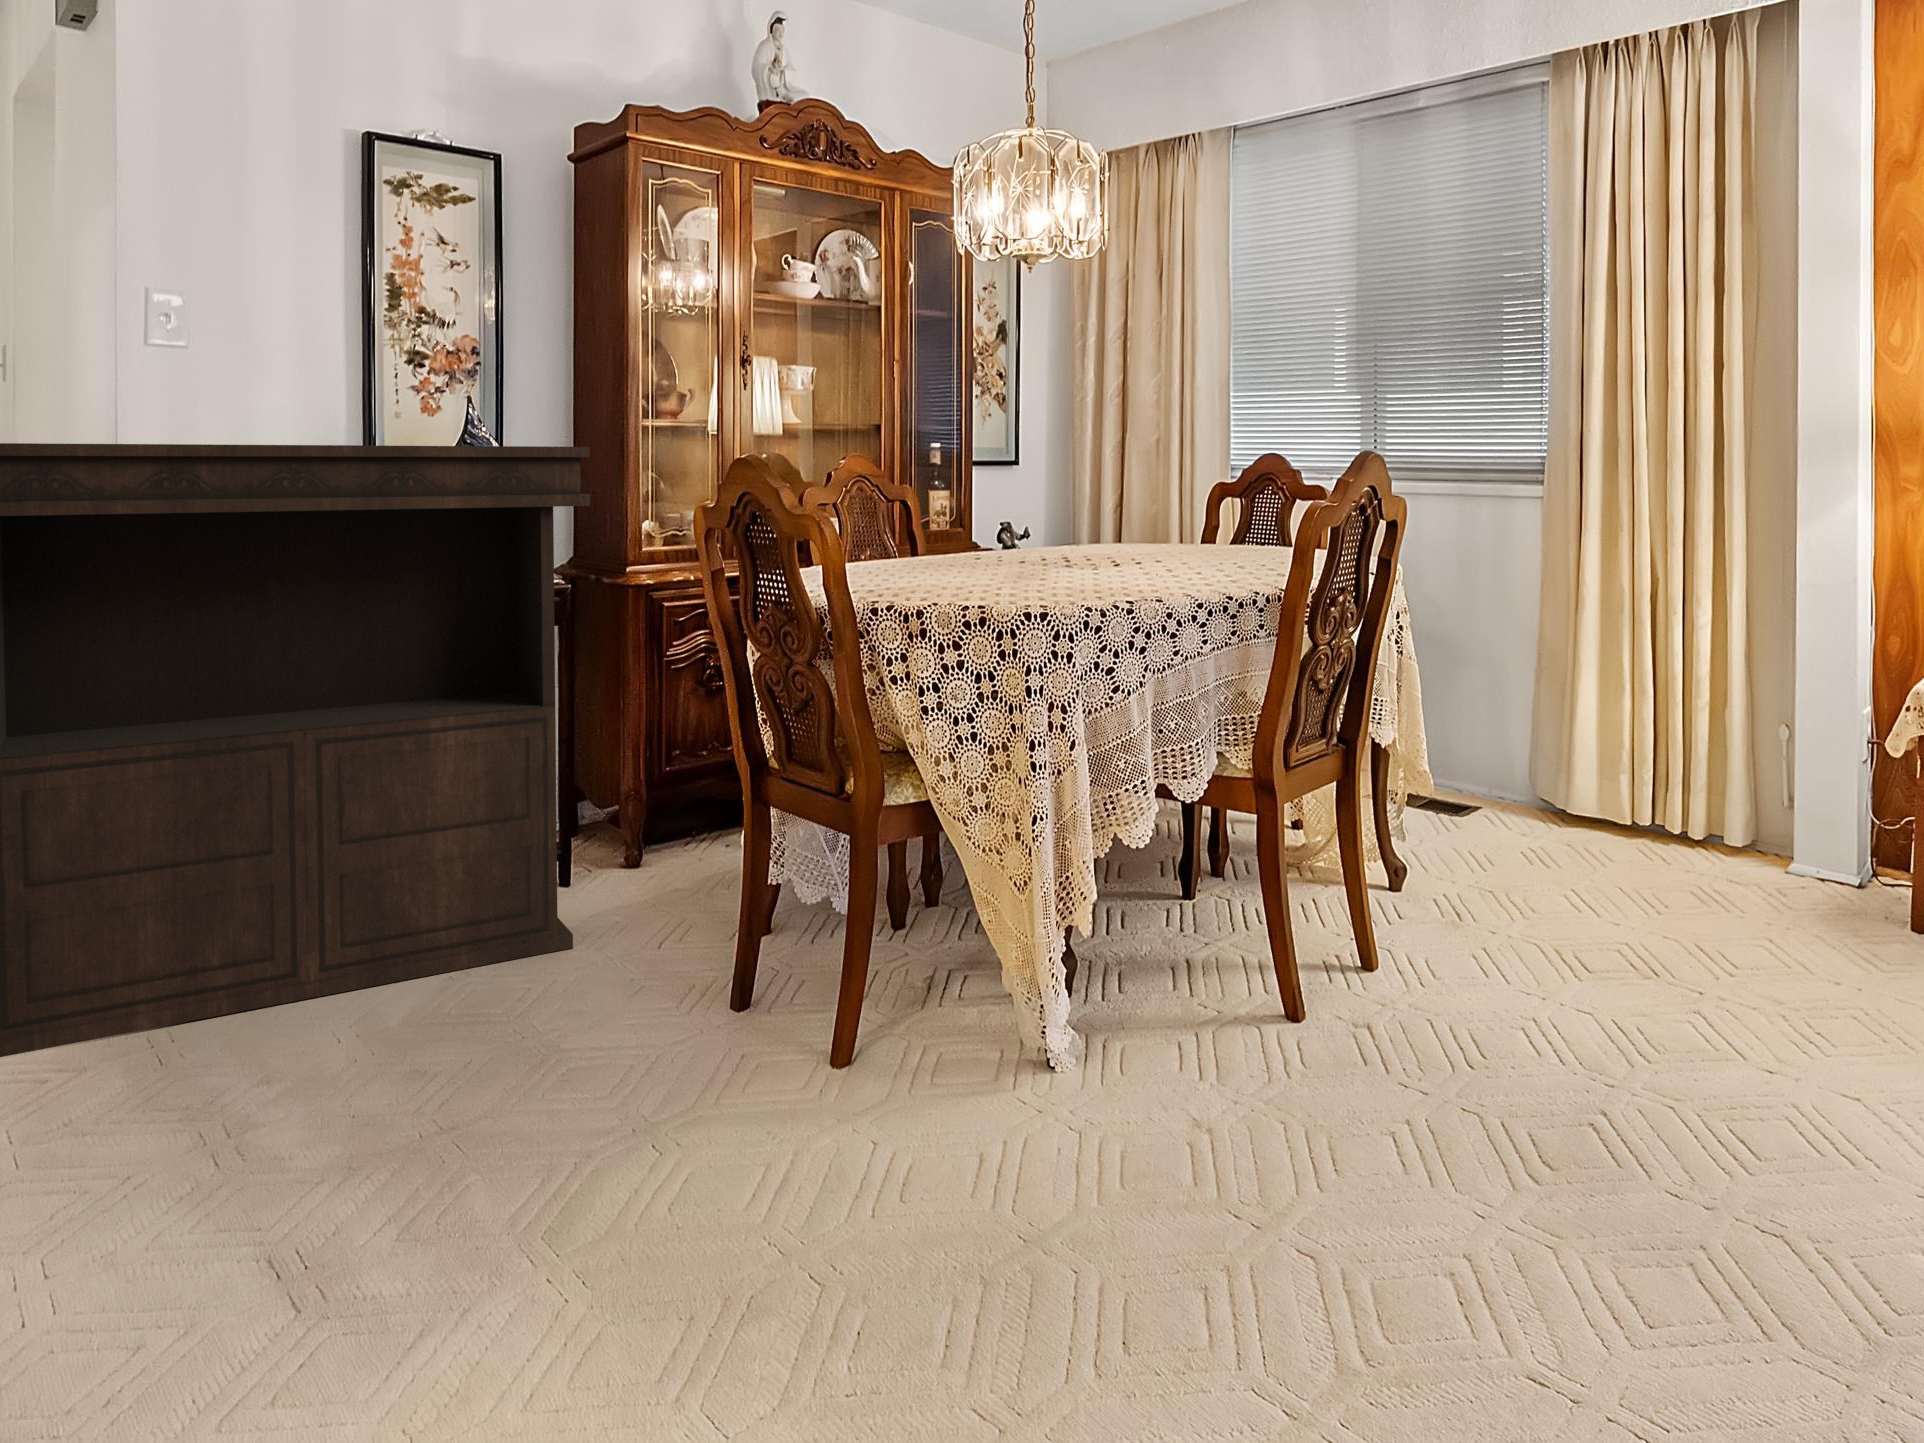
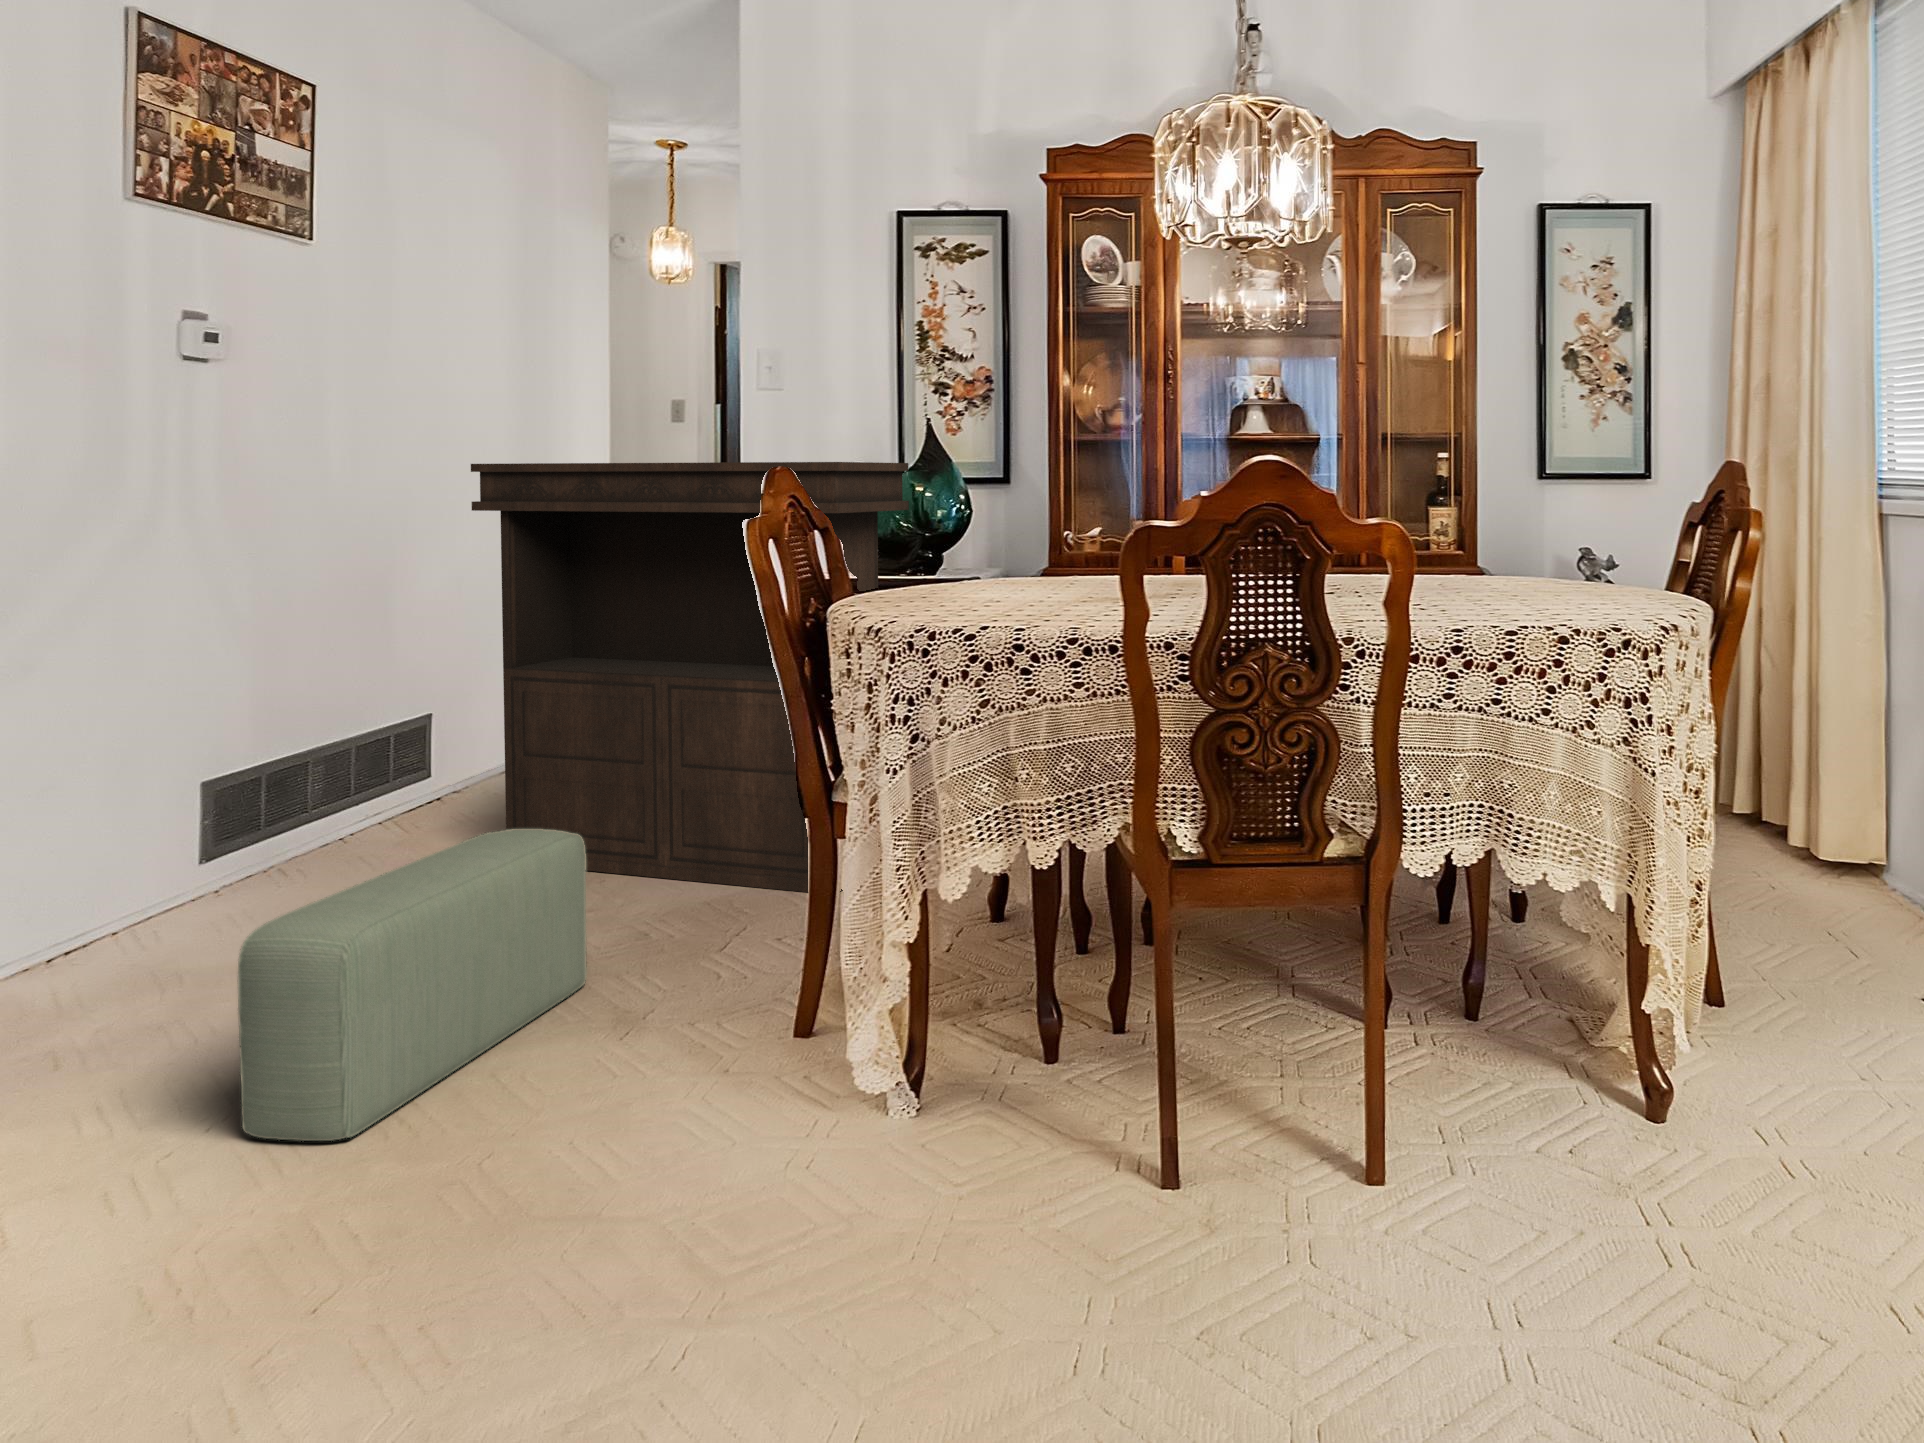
pouf: none [478,898,803,1290] -> present [238,829,587,1141]

